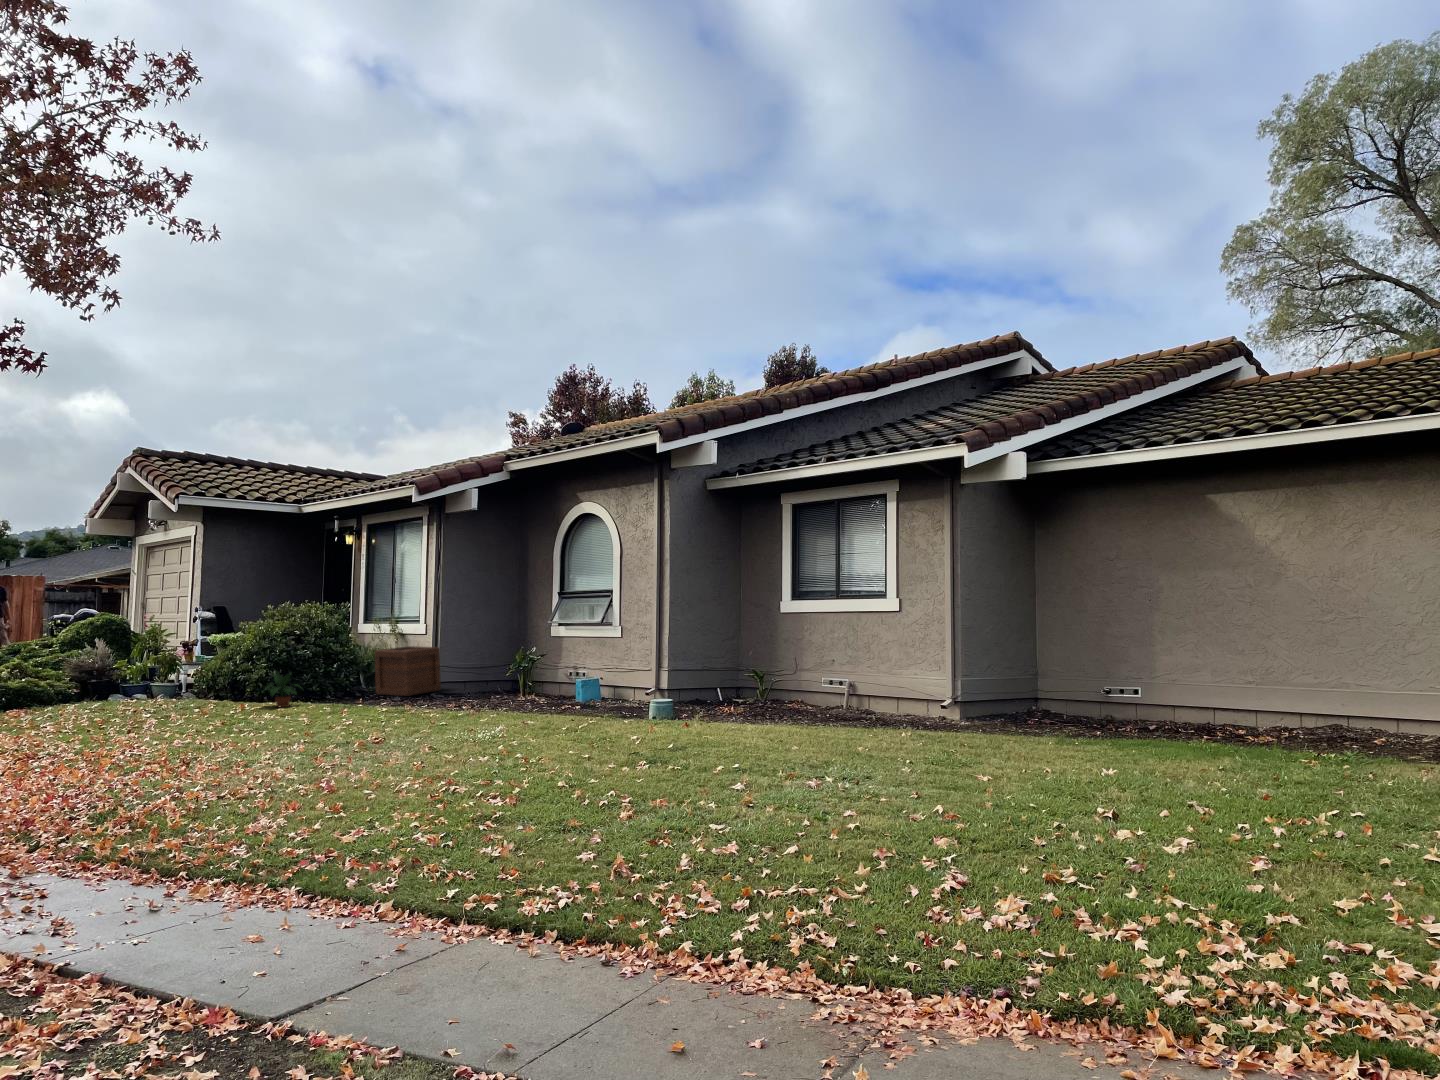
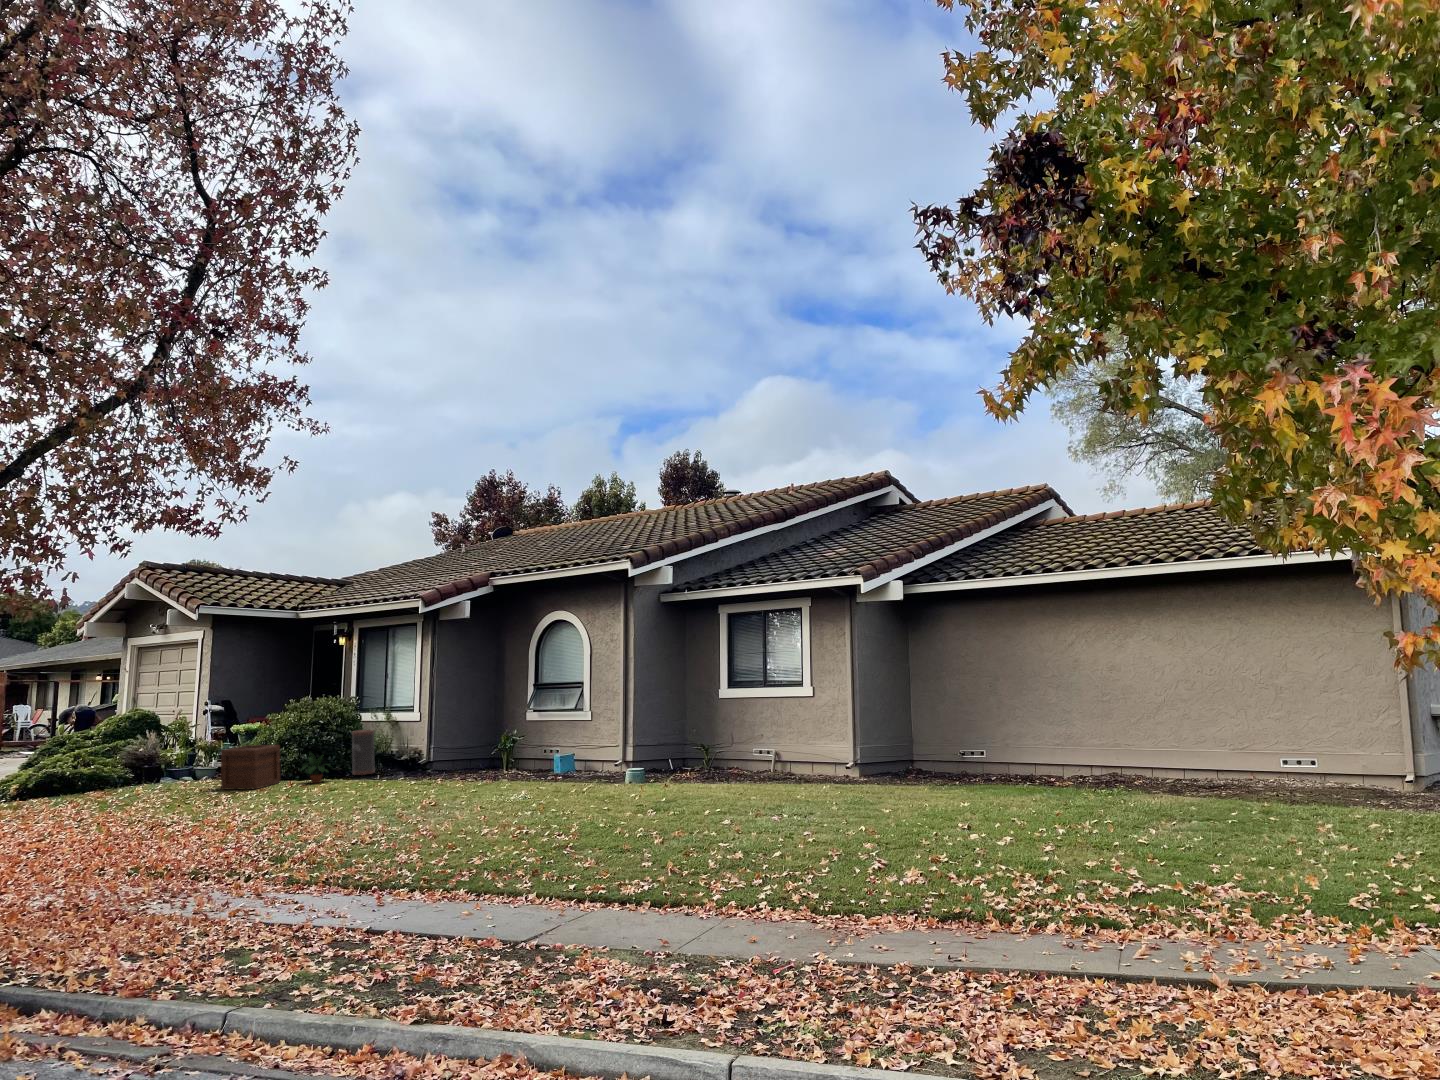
trash can: none [331,644,360,699] -> present [352,730,375,775]
wooden crate: present [375,646,441,696] -> present [221,745,280,790]

